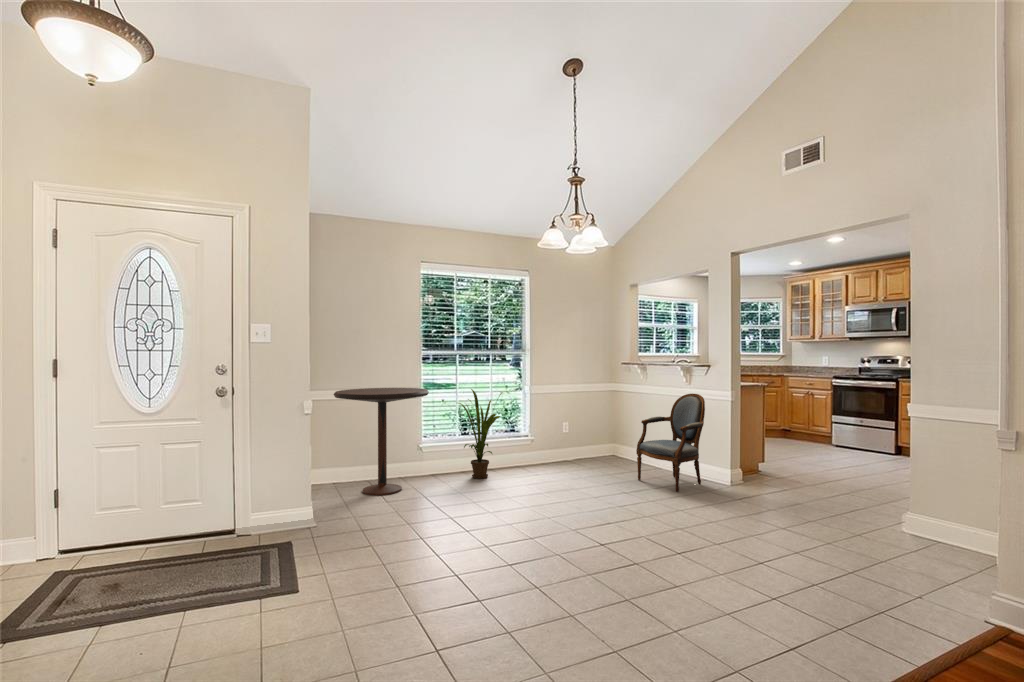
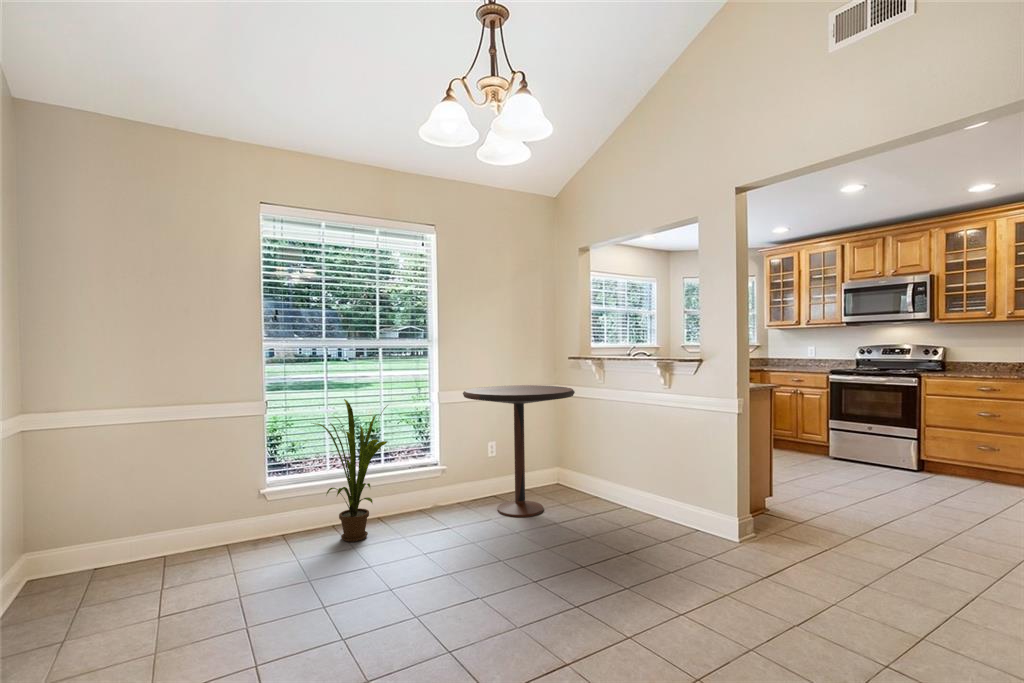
pedestal table: present [334,388,429,496] -> present [463,385,575,517]
armchair: present [636,394,705,492] -> none [594,402,696,561]

